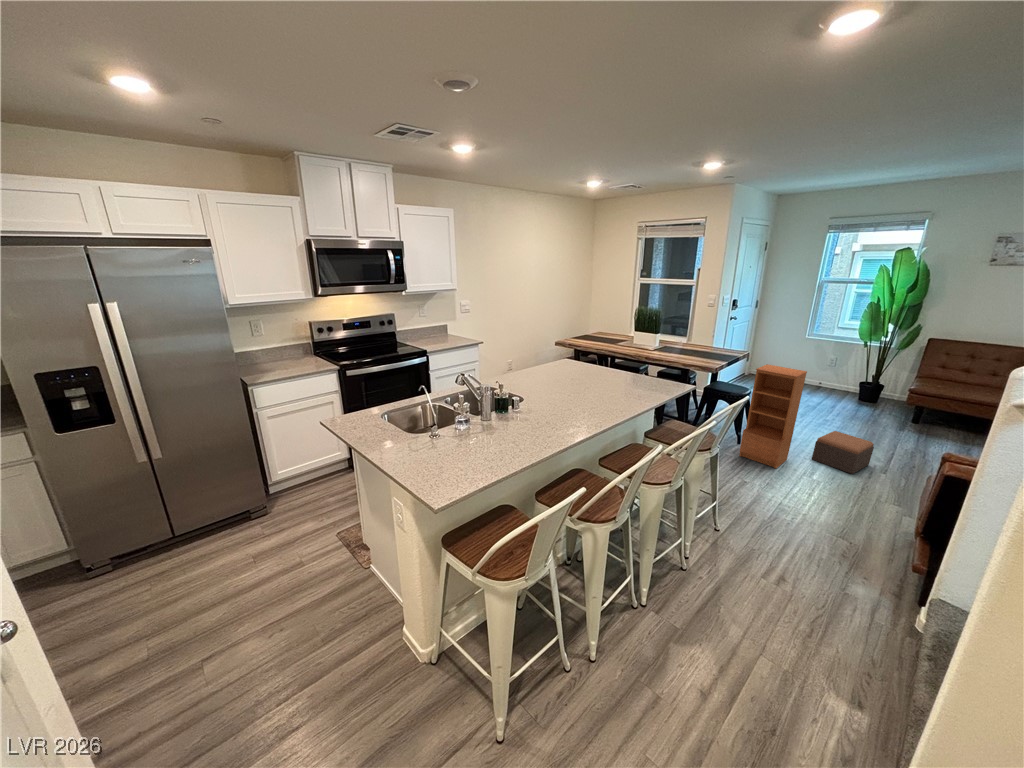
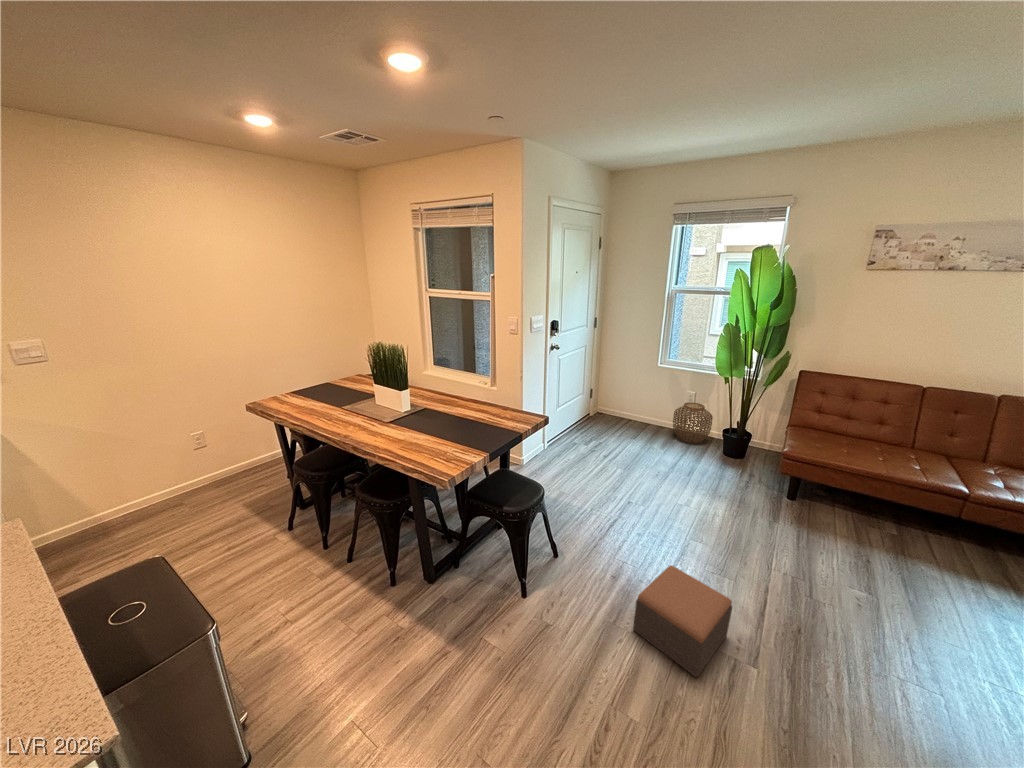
woven basket: none [816,363,851,393] -> present [673,402,713,443]
bookcase: present [739,364,807,469] -> none [500,459,600,683]

